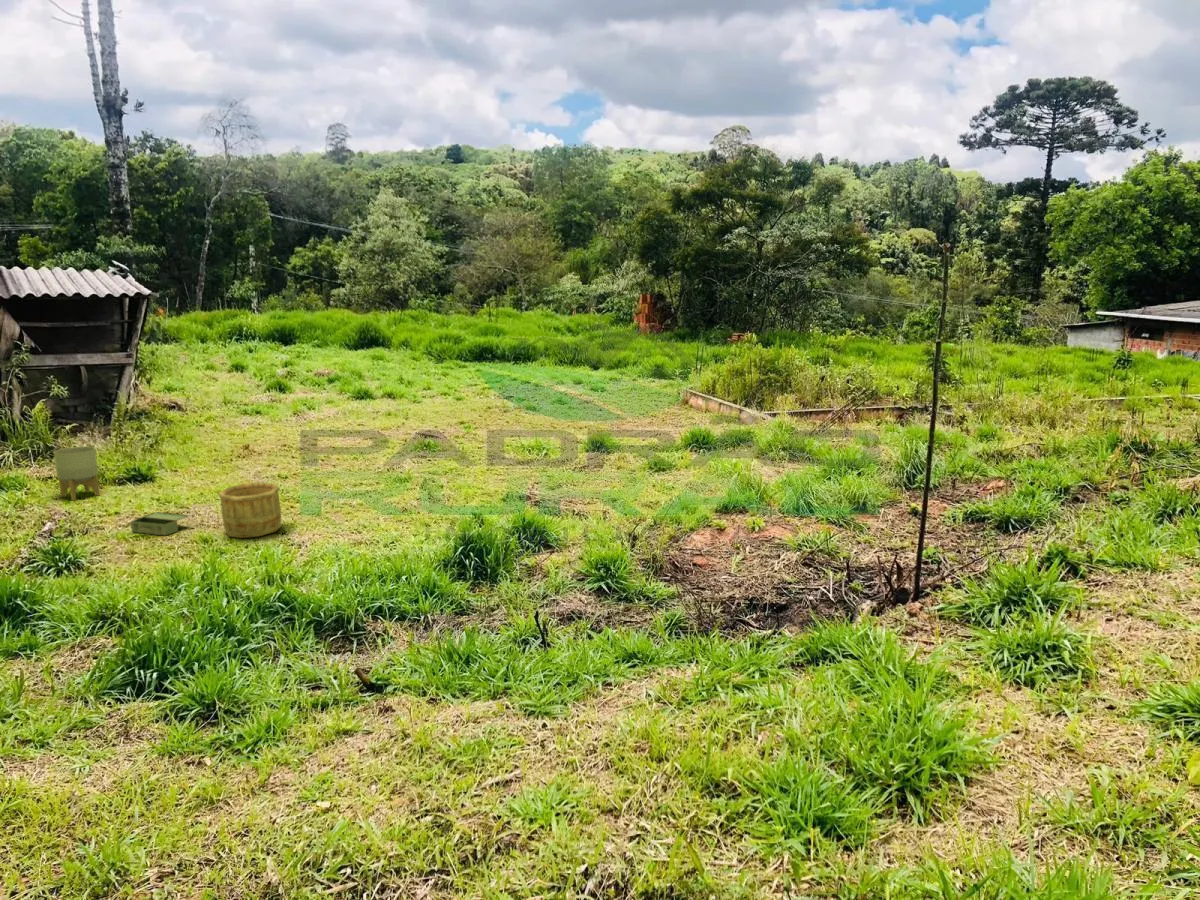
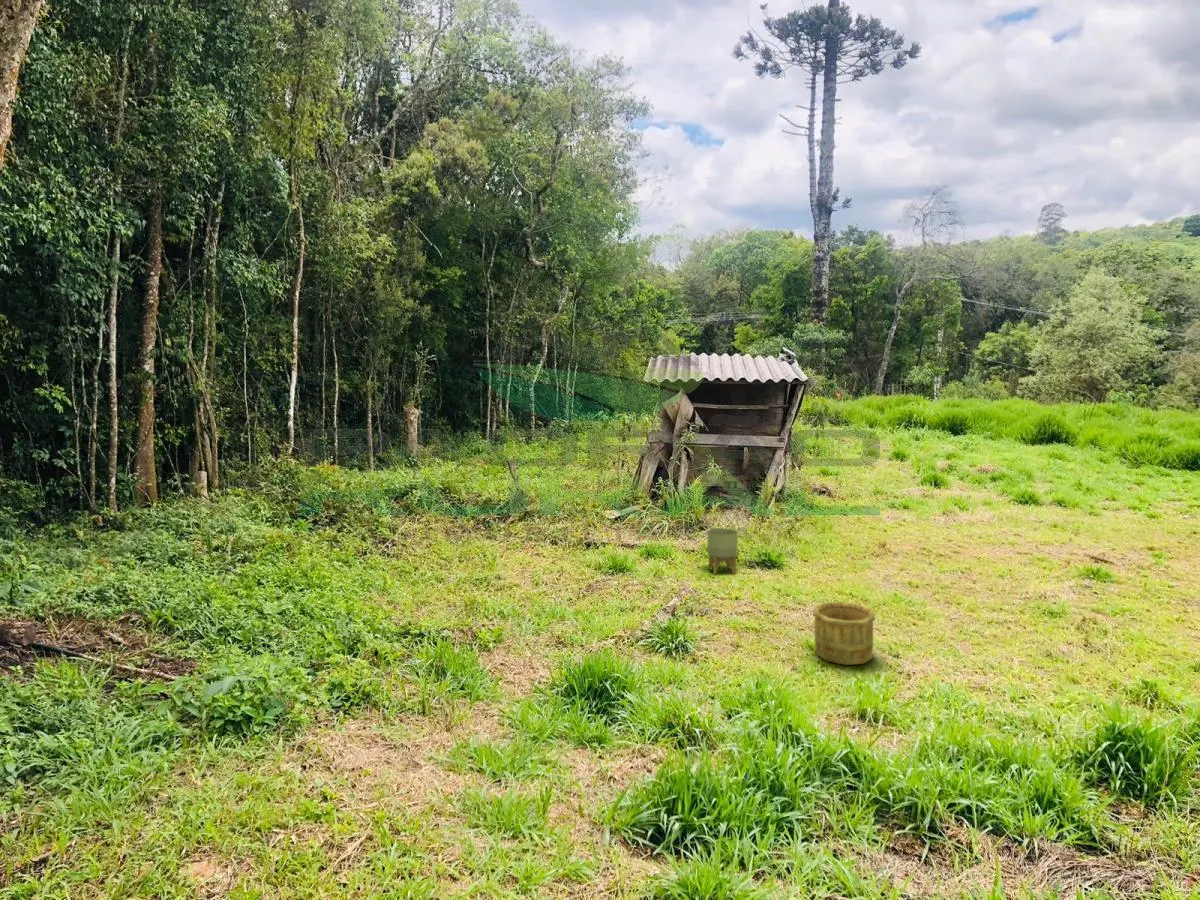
toolbox: present [131,512,188,535] -> none [740,607,788,635]

